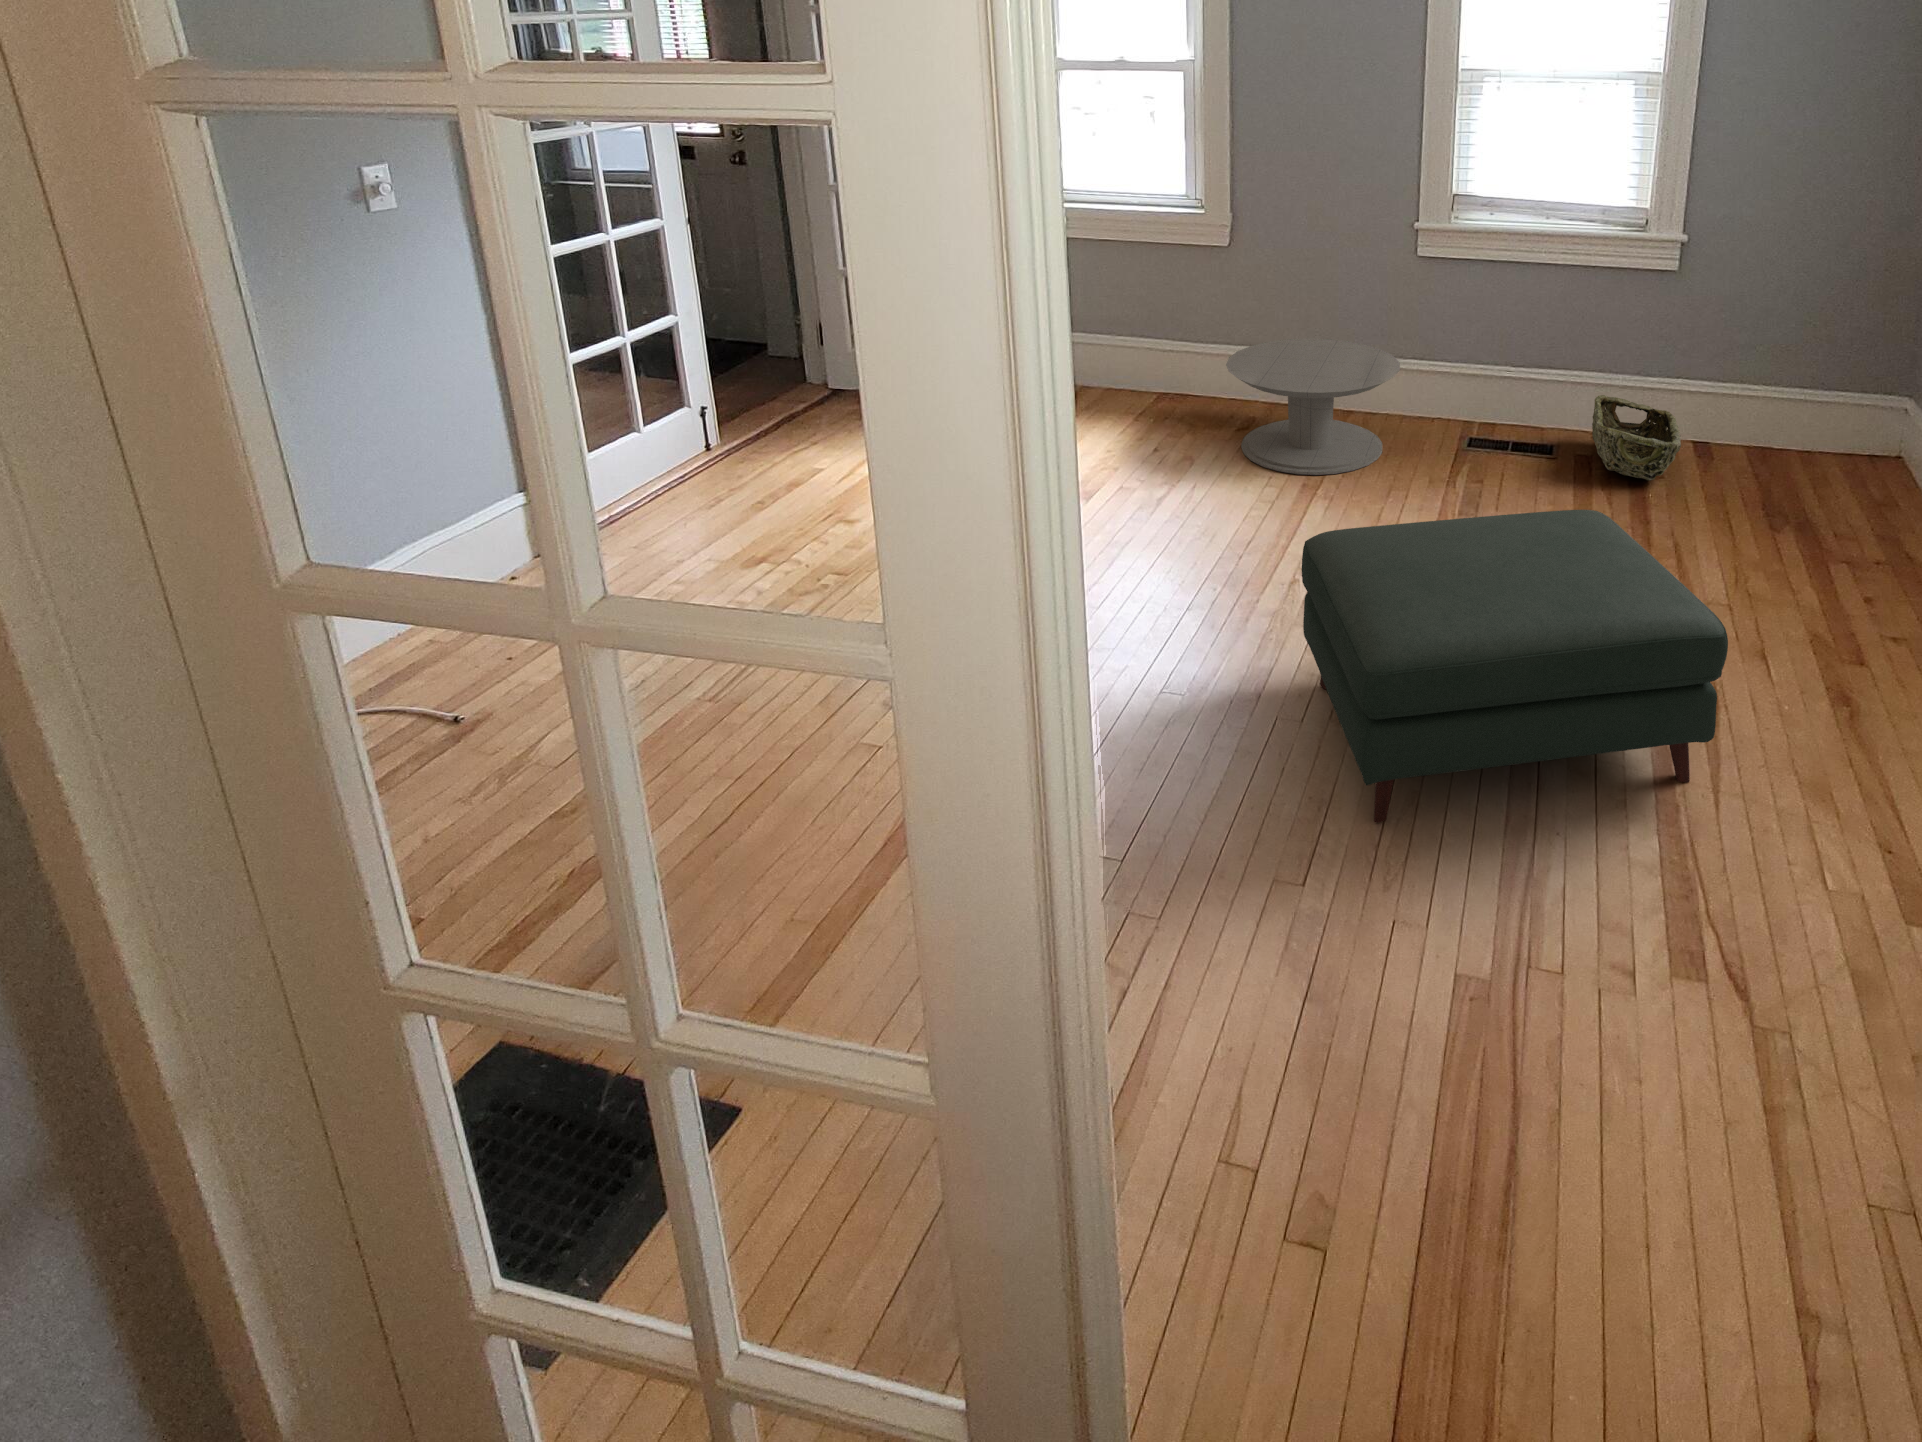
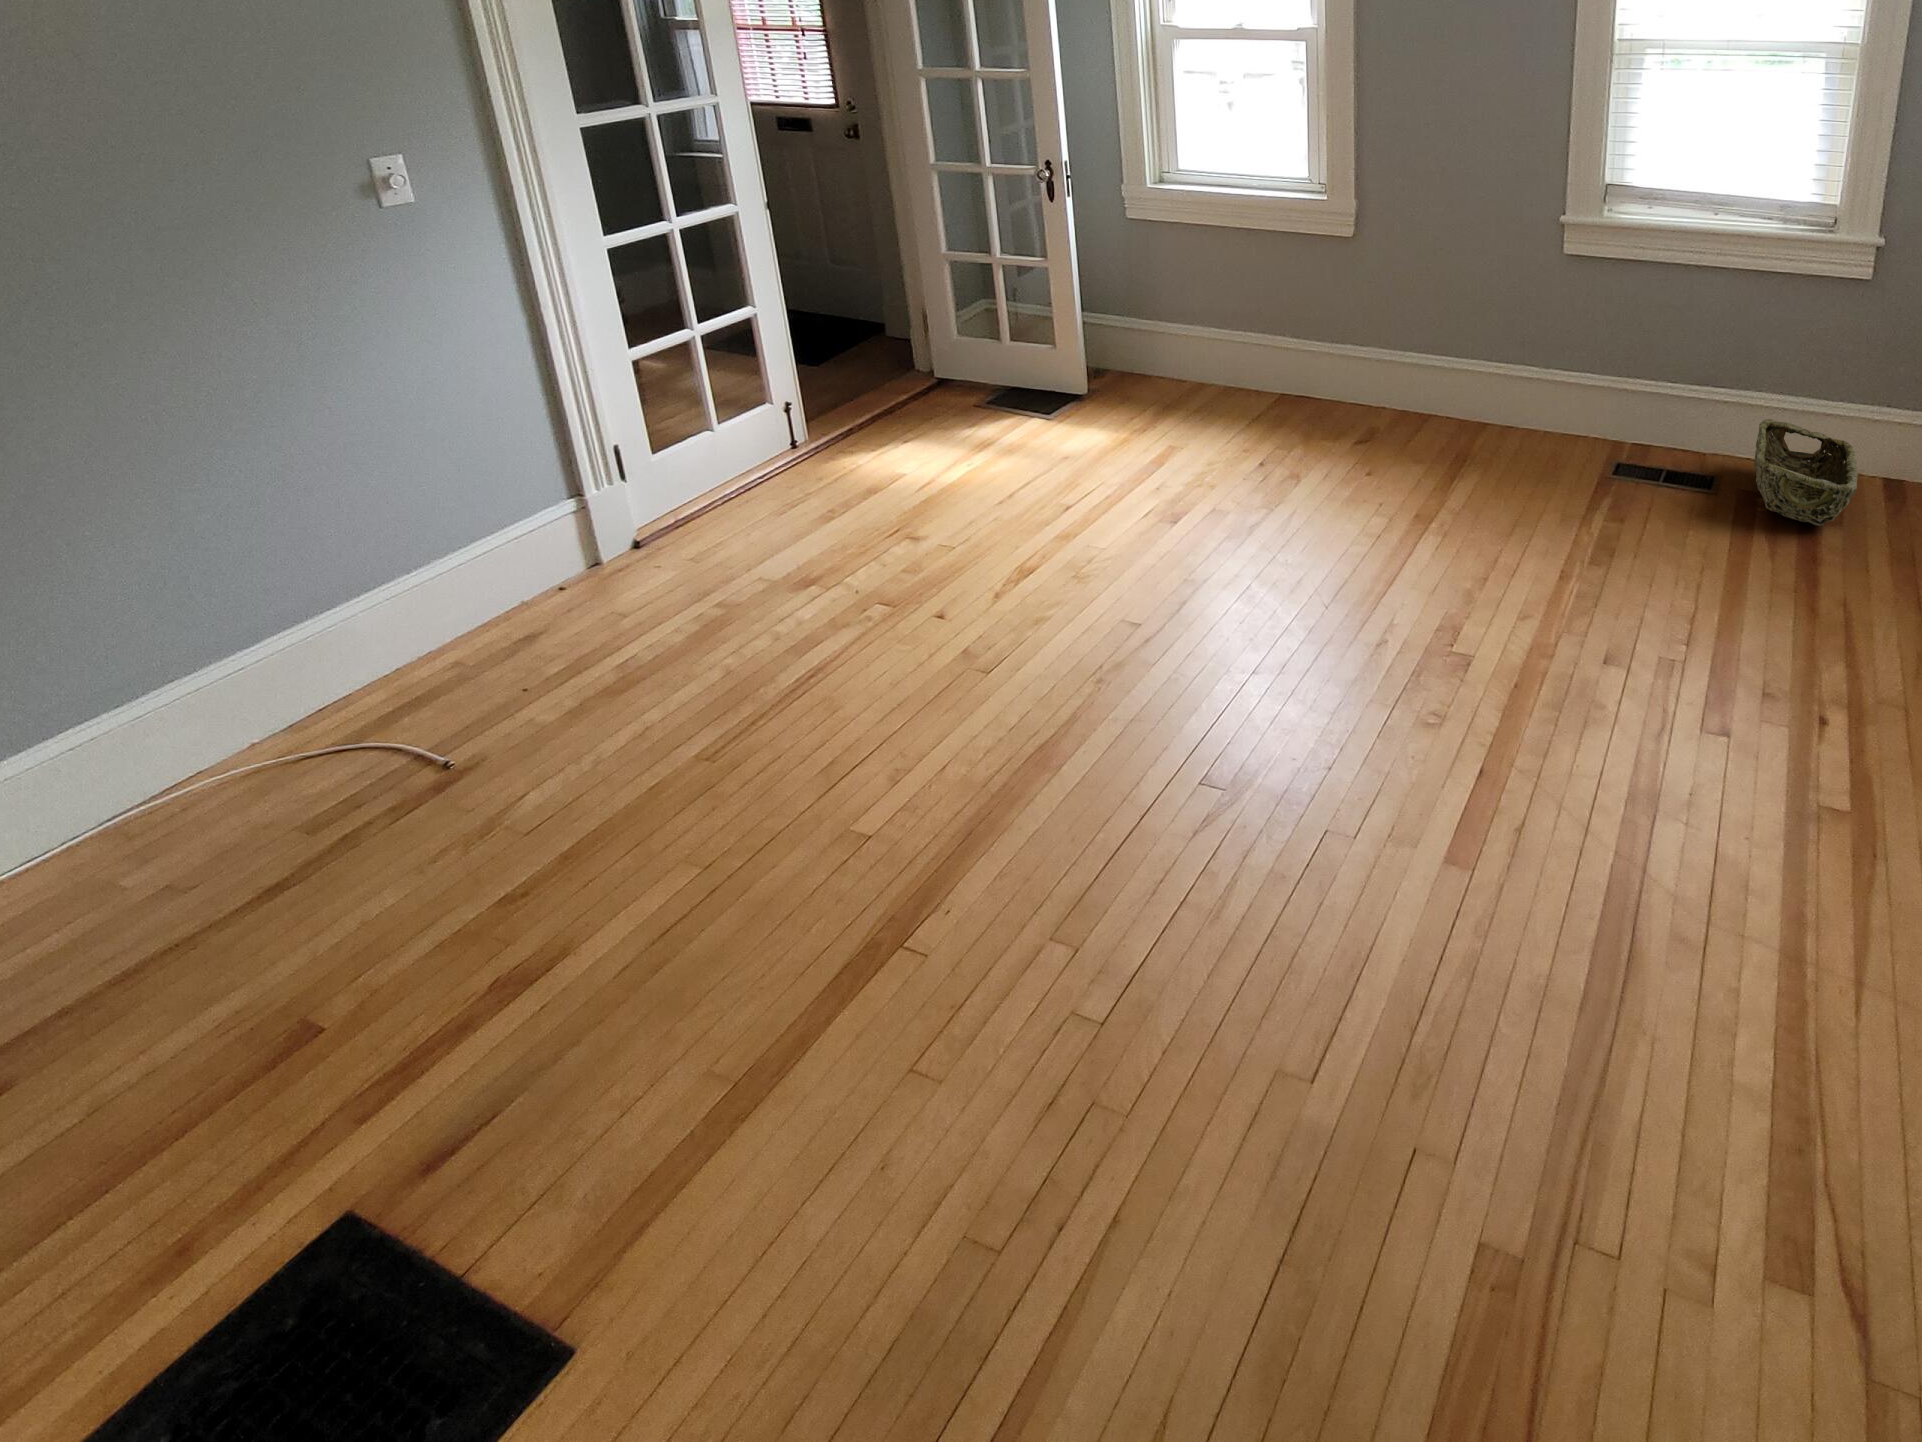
side table: present [1226,339,1400,475] -> none [1340,340,1534,498]
ottoman: present [1301,510,1728,823] -> none [1363,596,1876,989]

